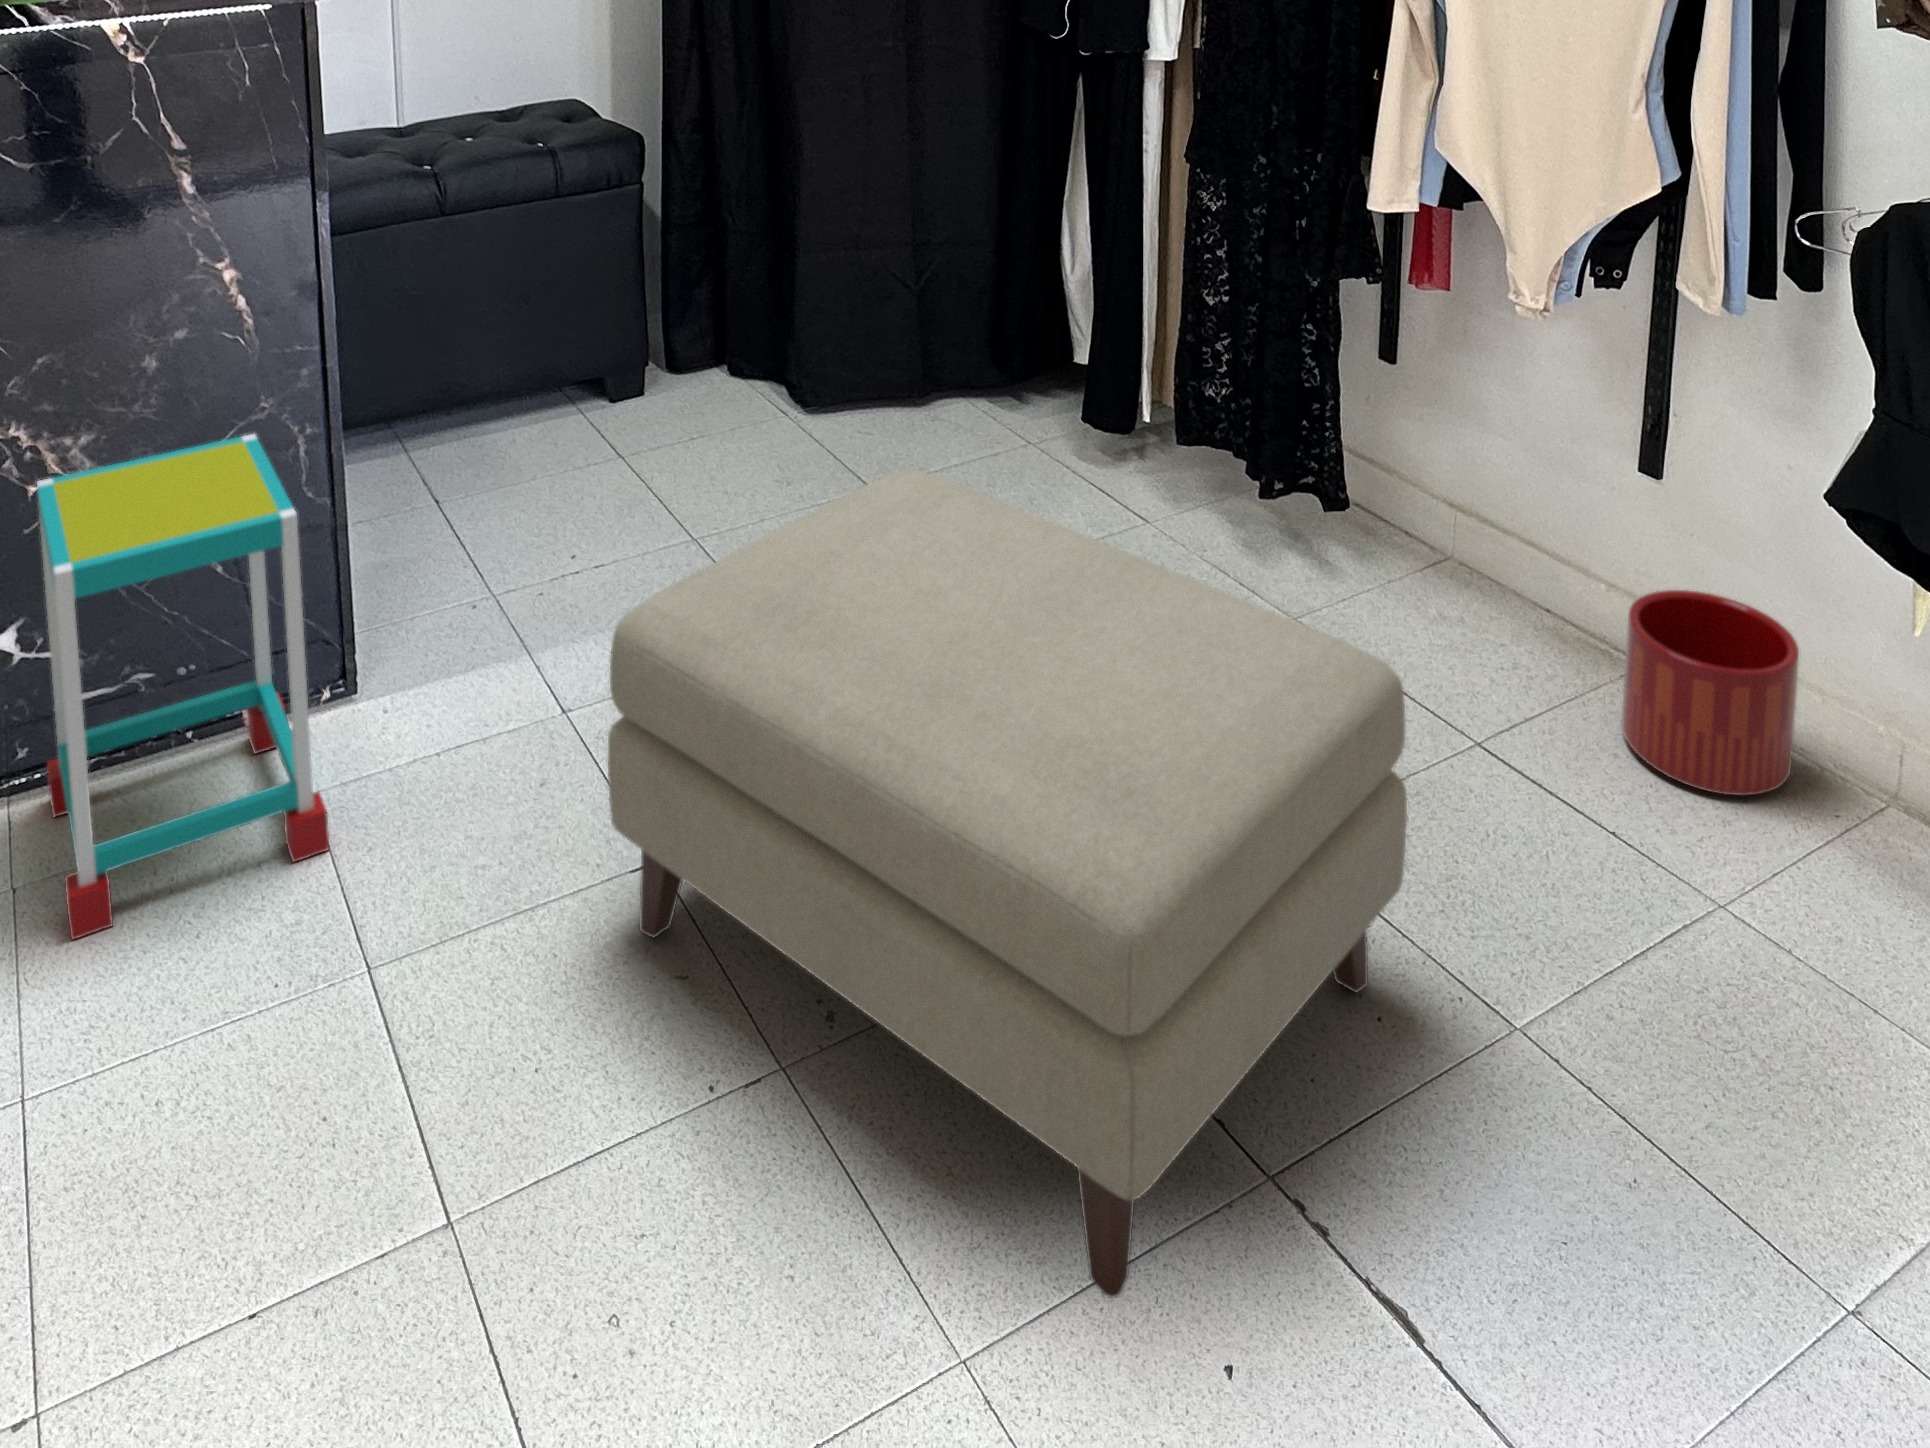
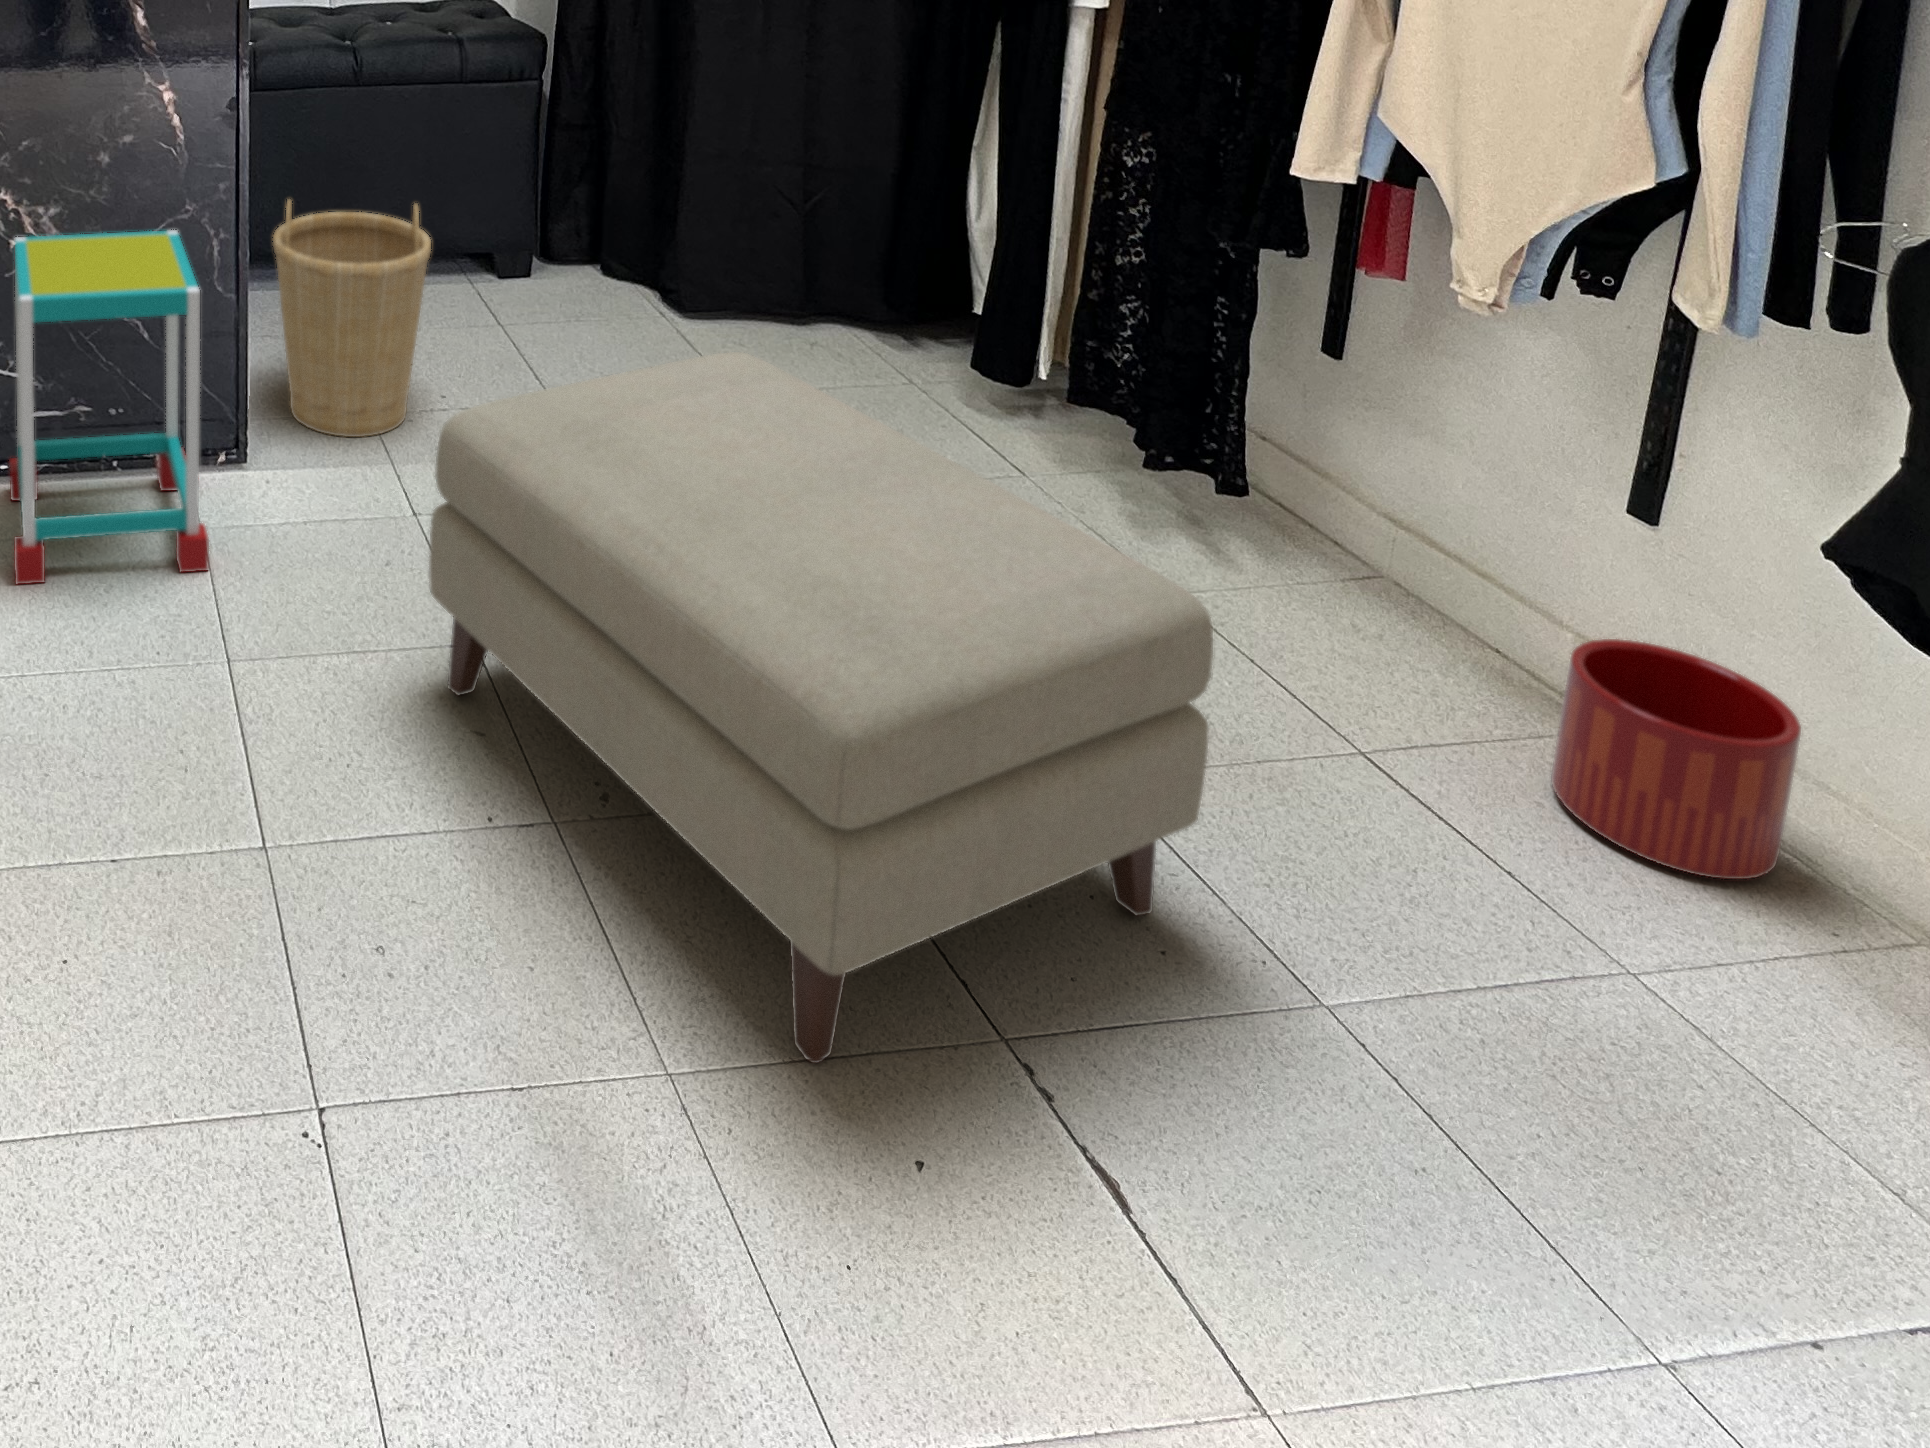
basket: none [367,345,552,630] -> present [273,200,431,437]

